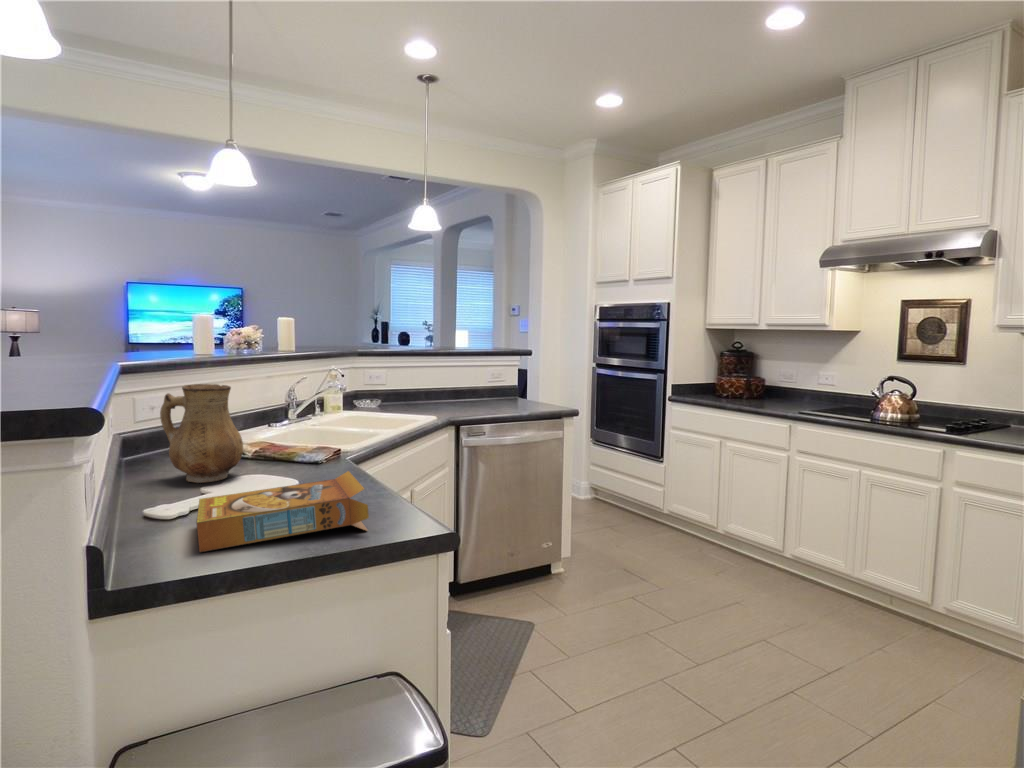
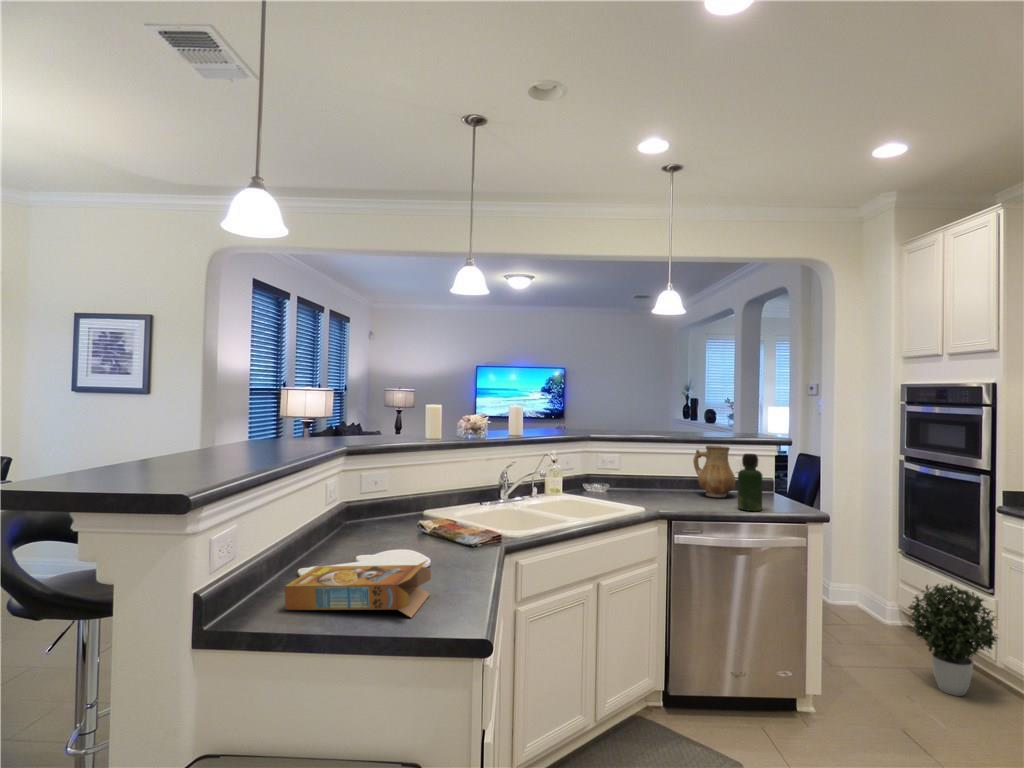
bottle: none [511,362,532,412] -> present [738,454,763,511]
ceramic pitcher: present [160,384,243,483] -> present [693,446,735,497]
potted plant: none [611,456,669,537] -> present [908,584,996,696]

